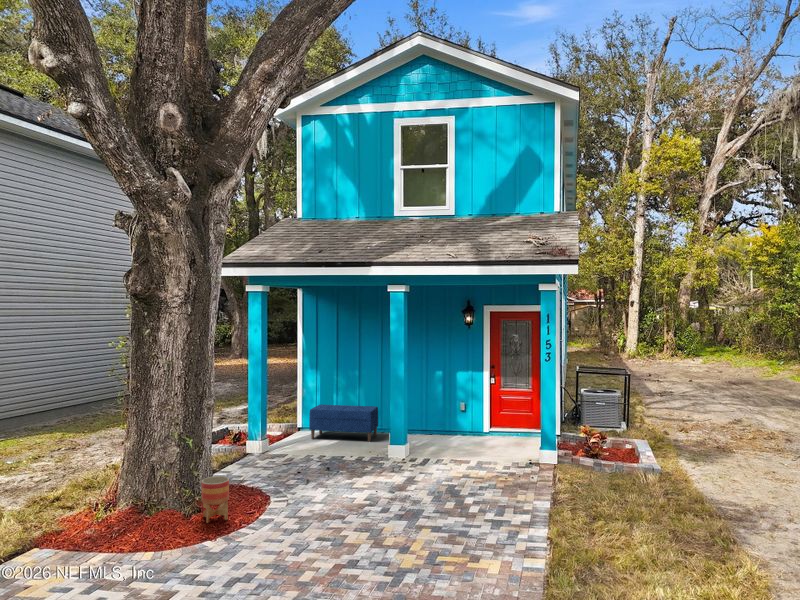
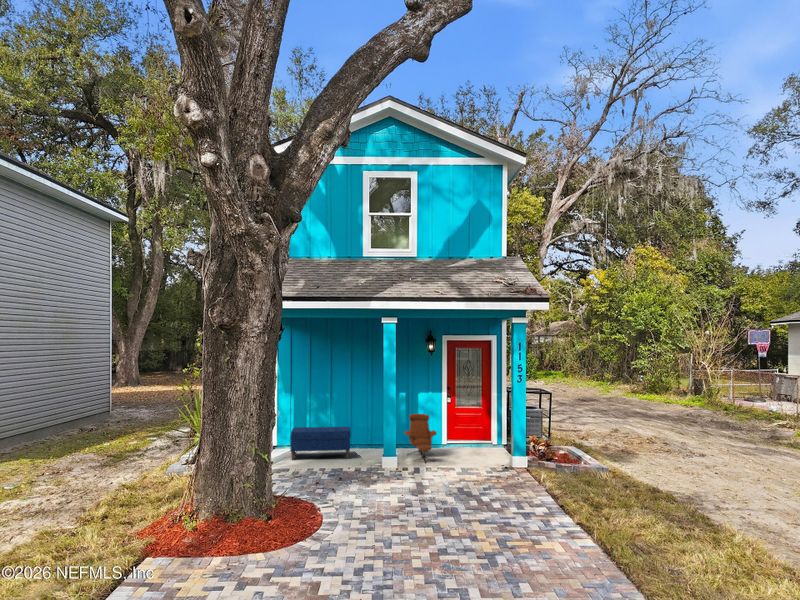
lounge chair: none [434,395,472,454] -> present [405,413,437,461]
planter: present [201,476,229,523] -> none [273,492,298,535]

